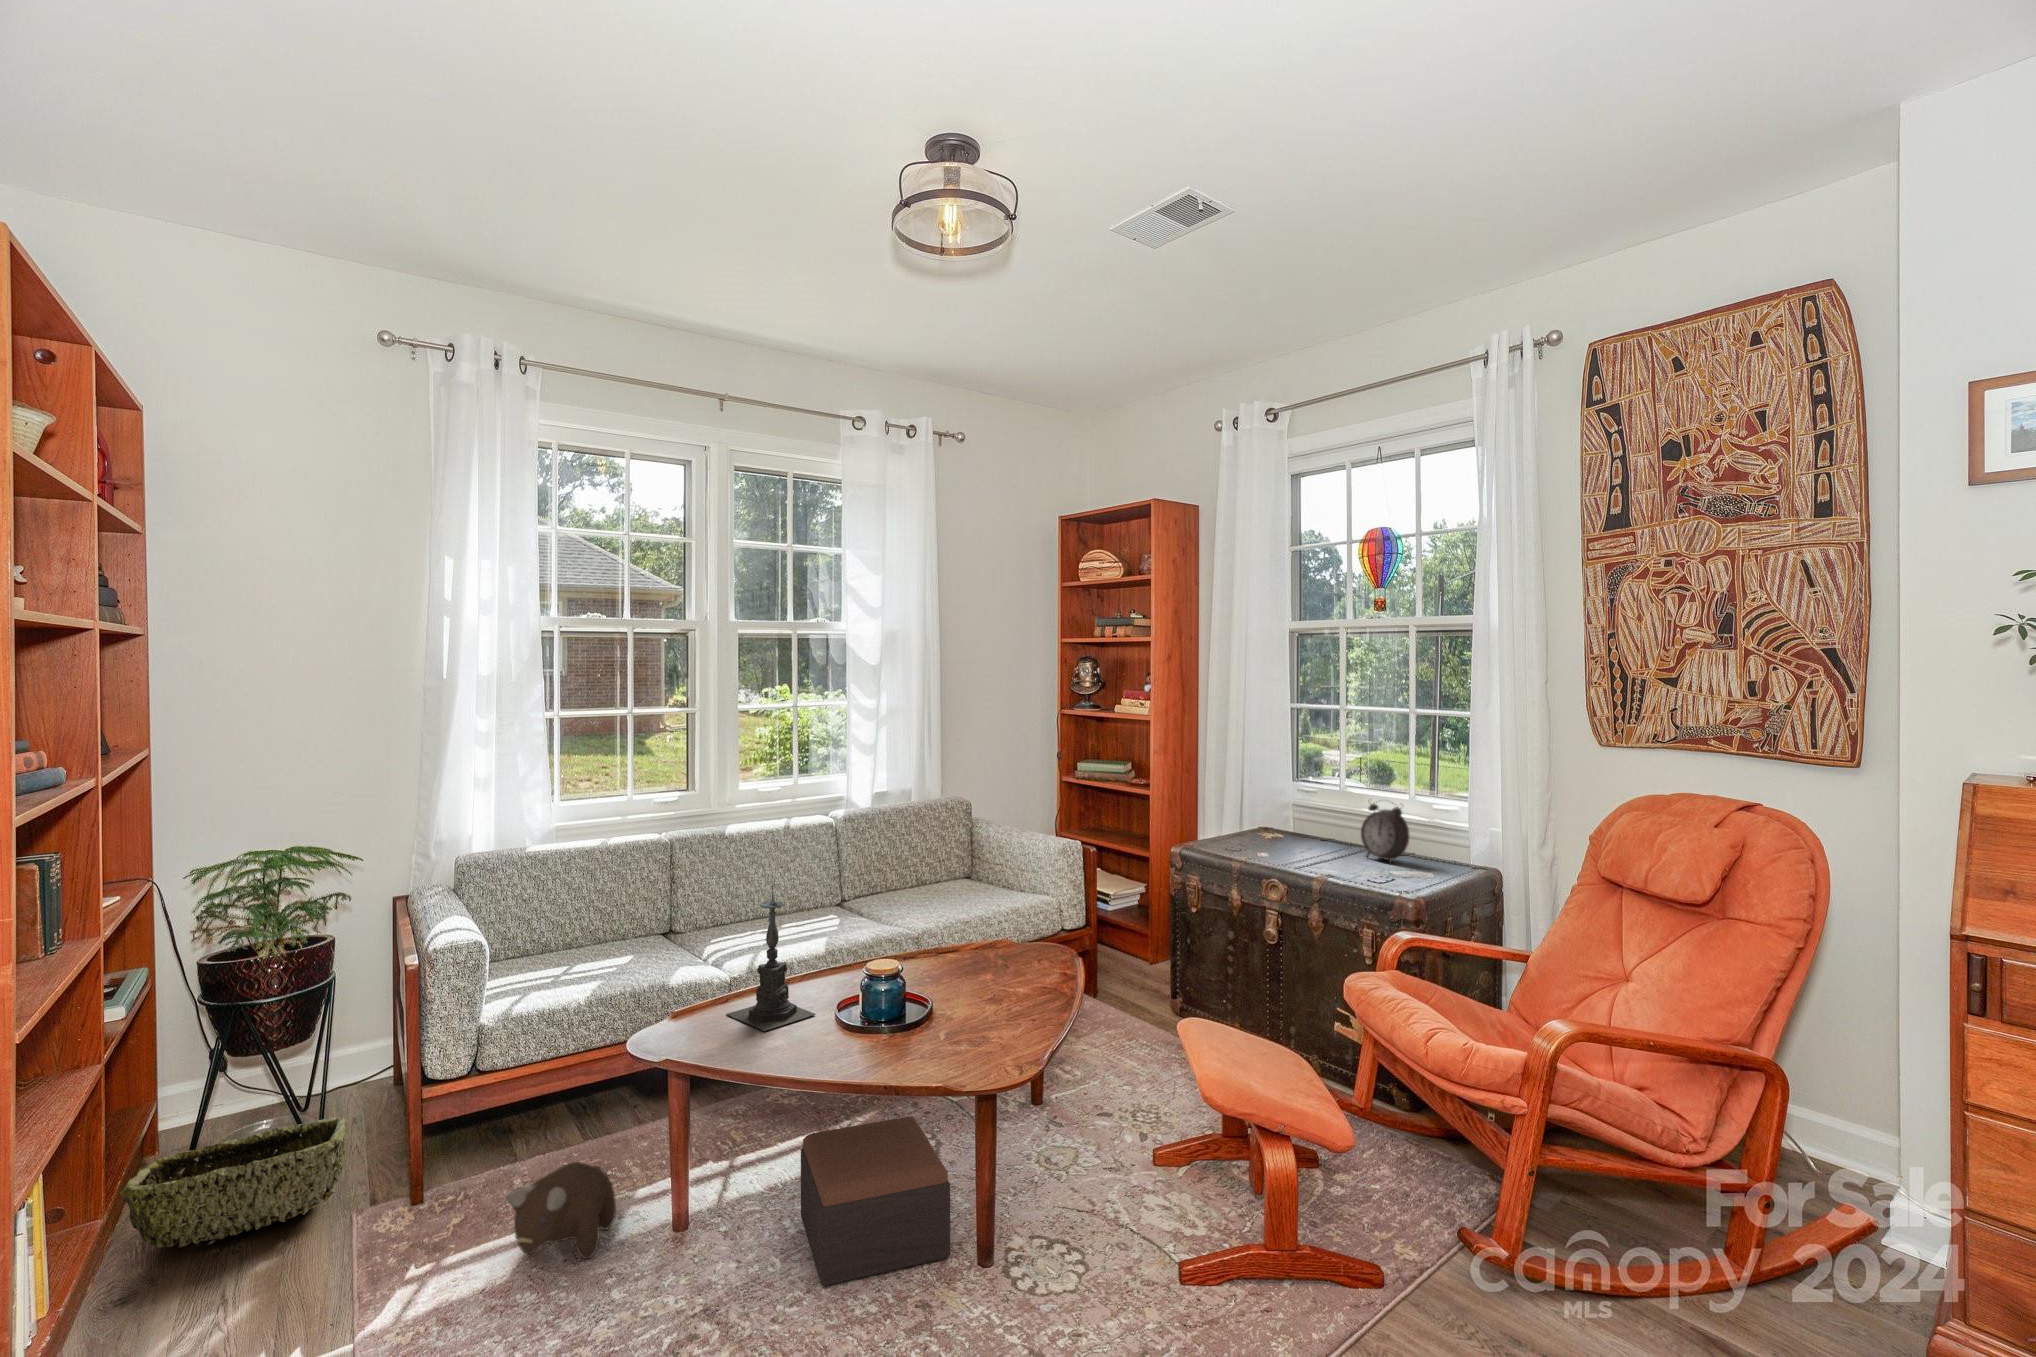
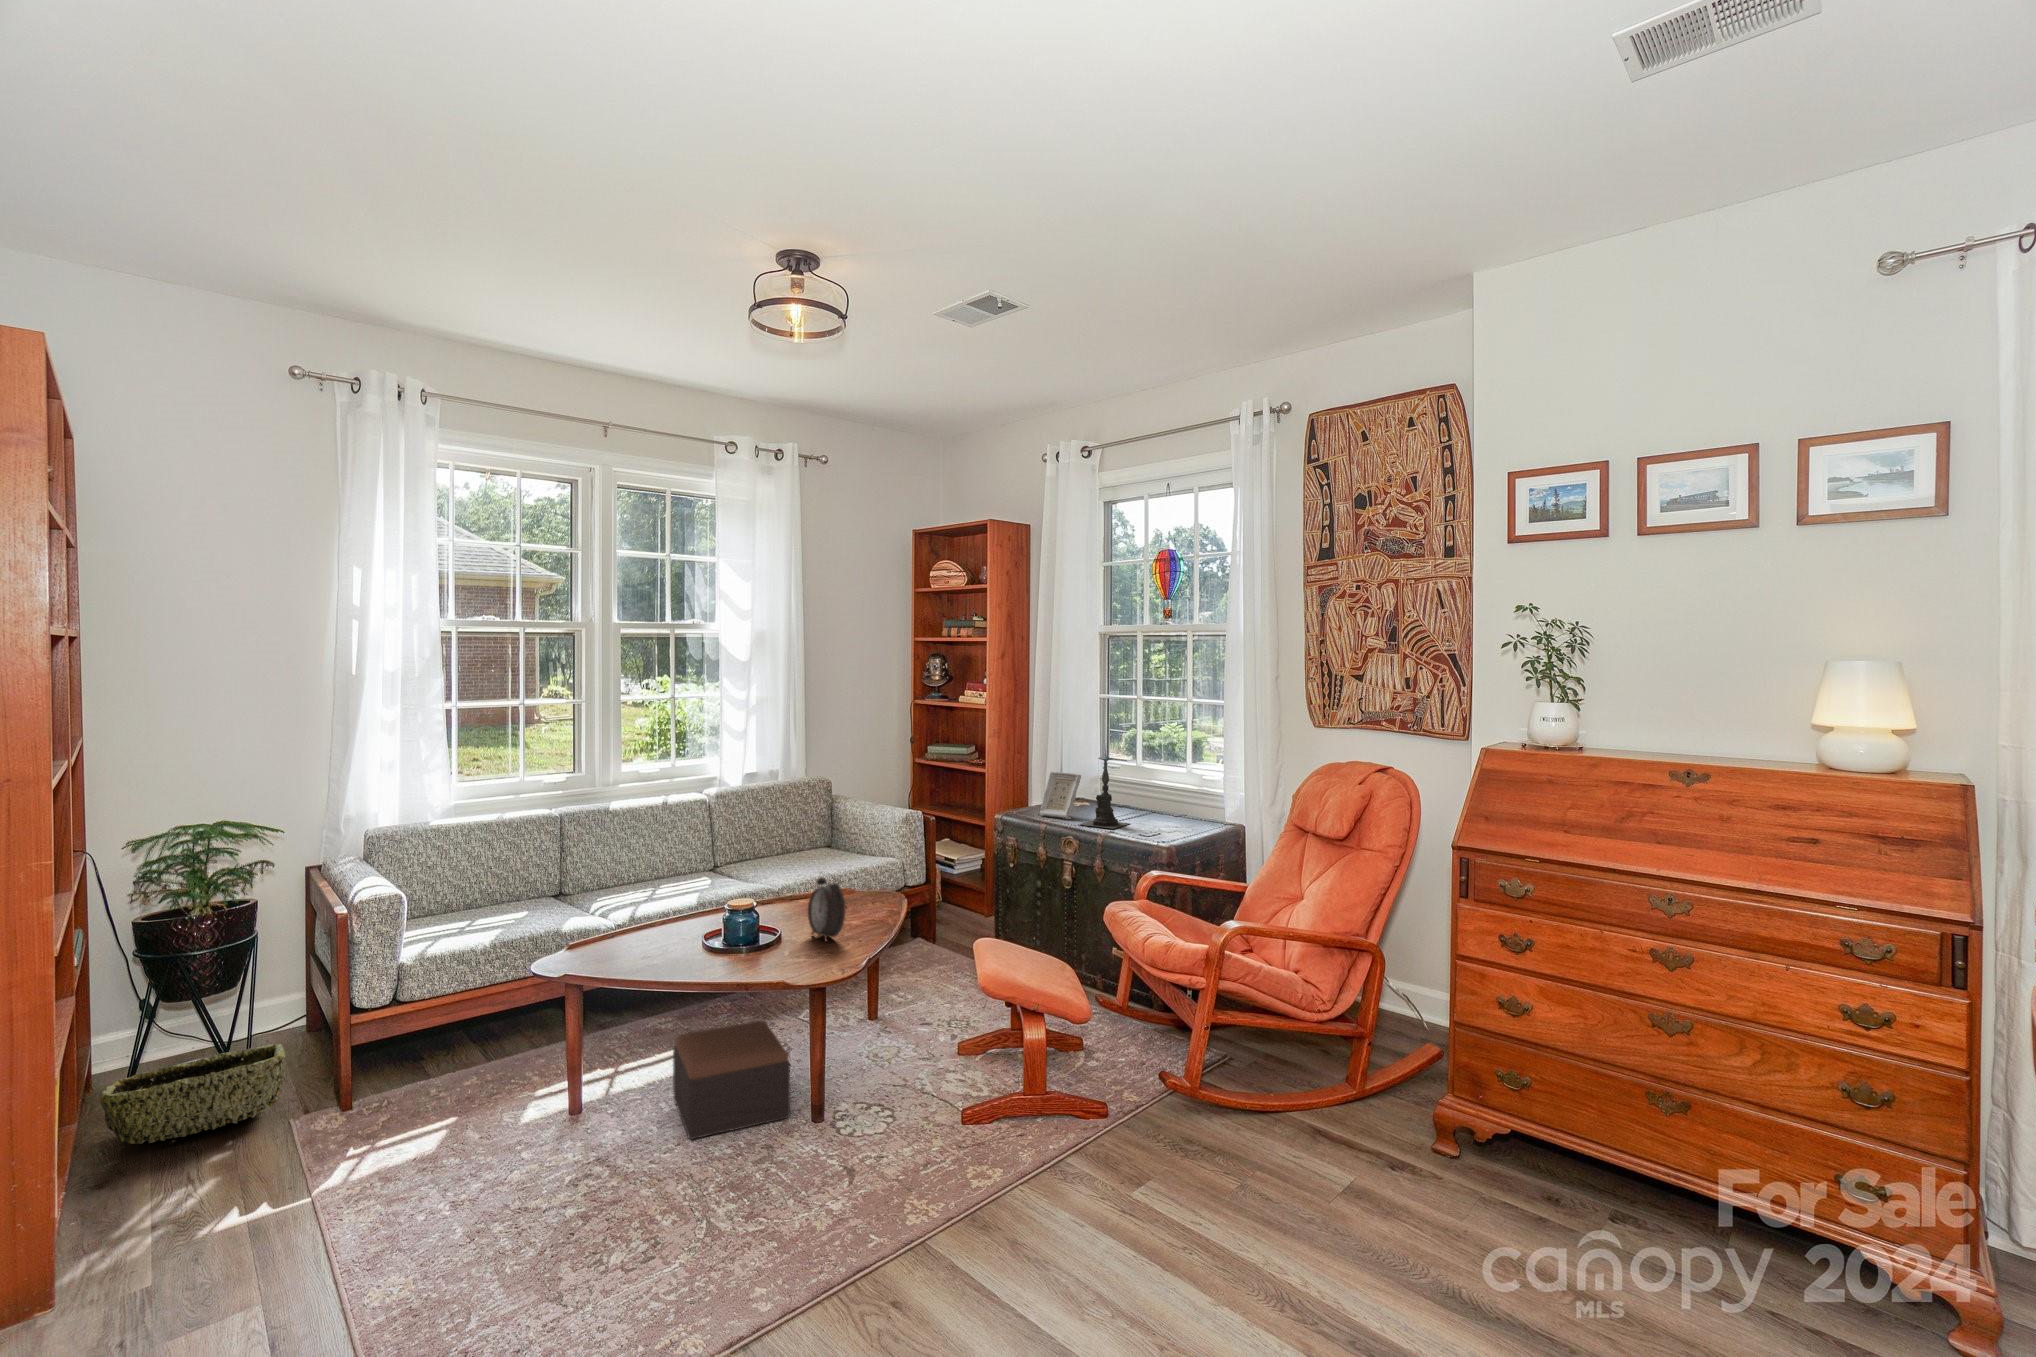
picture frame: none [1227,796,1279,854] -> present [1040,771,1081,818]
alarm clock: present [1361,803,1409,862] -> present [808,873,845,941]
candle holder: present [726,885,815,1031] -> present [1080,749,1129,829]
plush toy: present [506,1162,616,1259] -> none [434,1062,522,1134]

